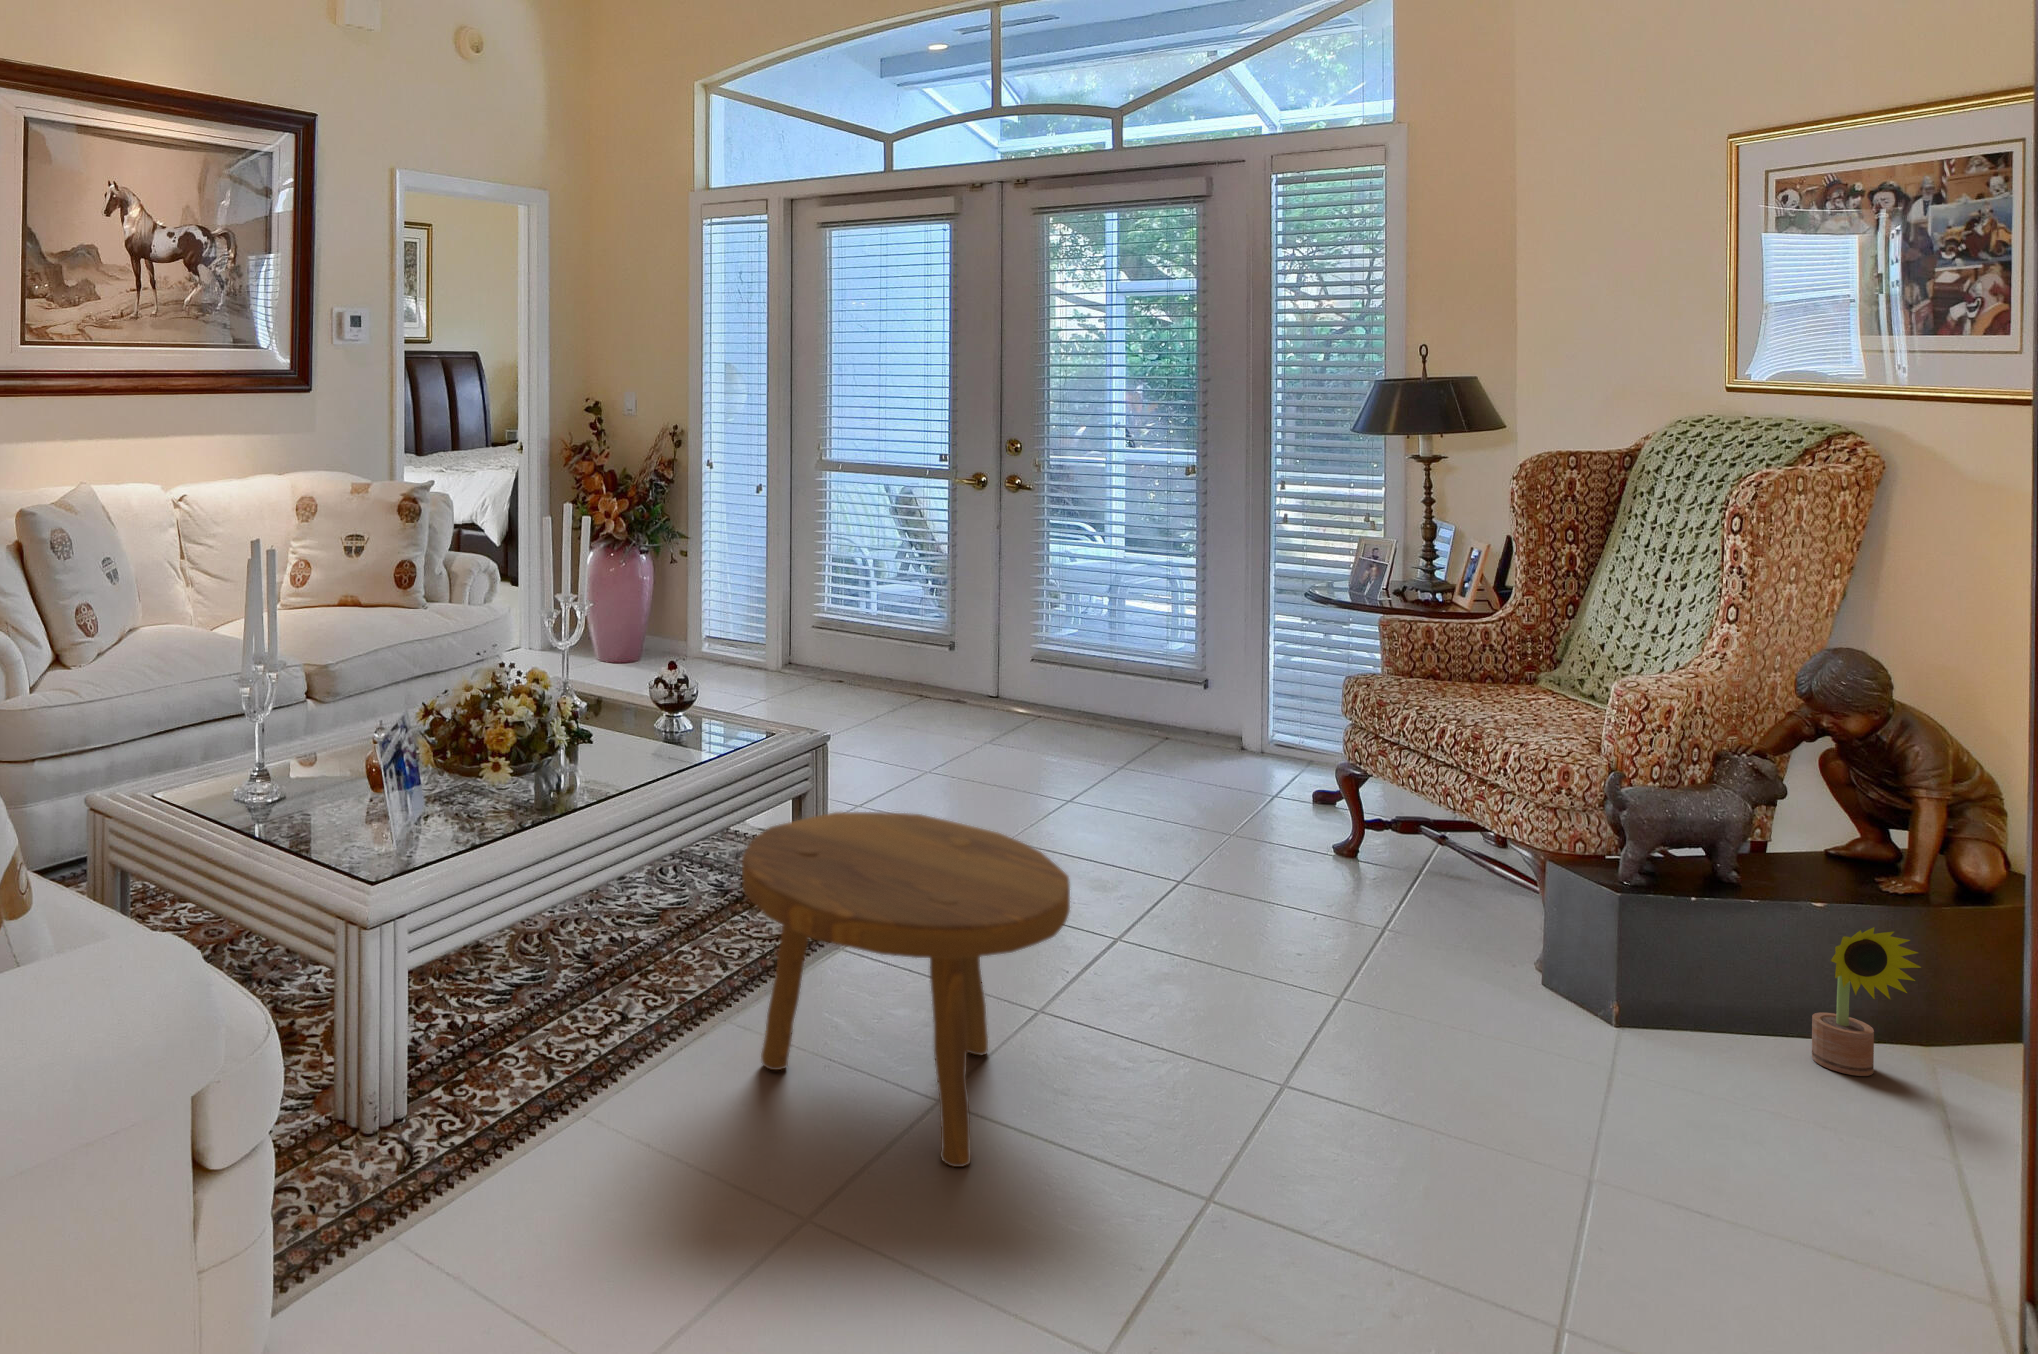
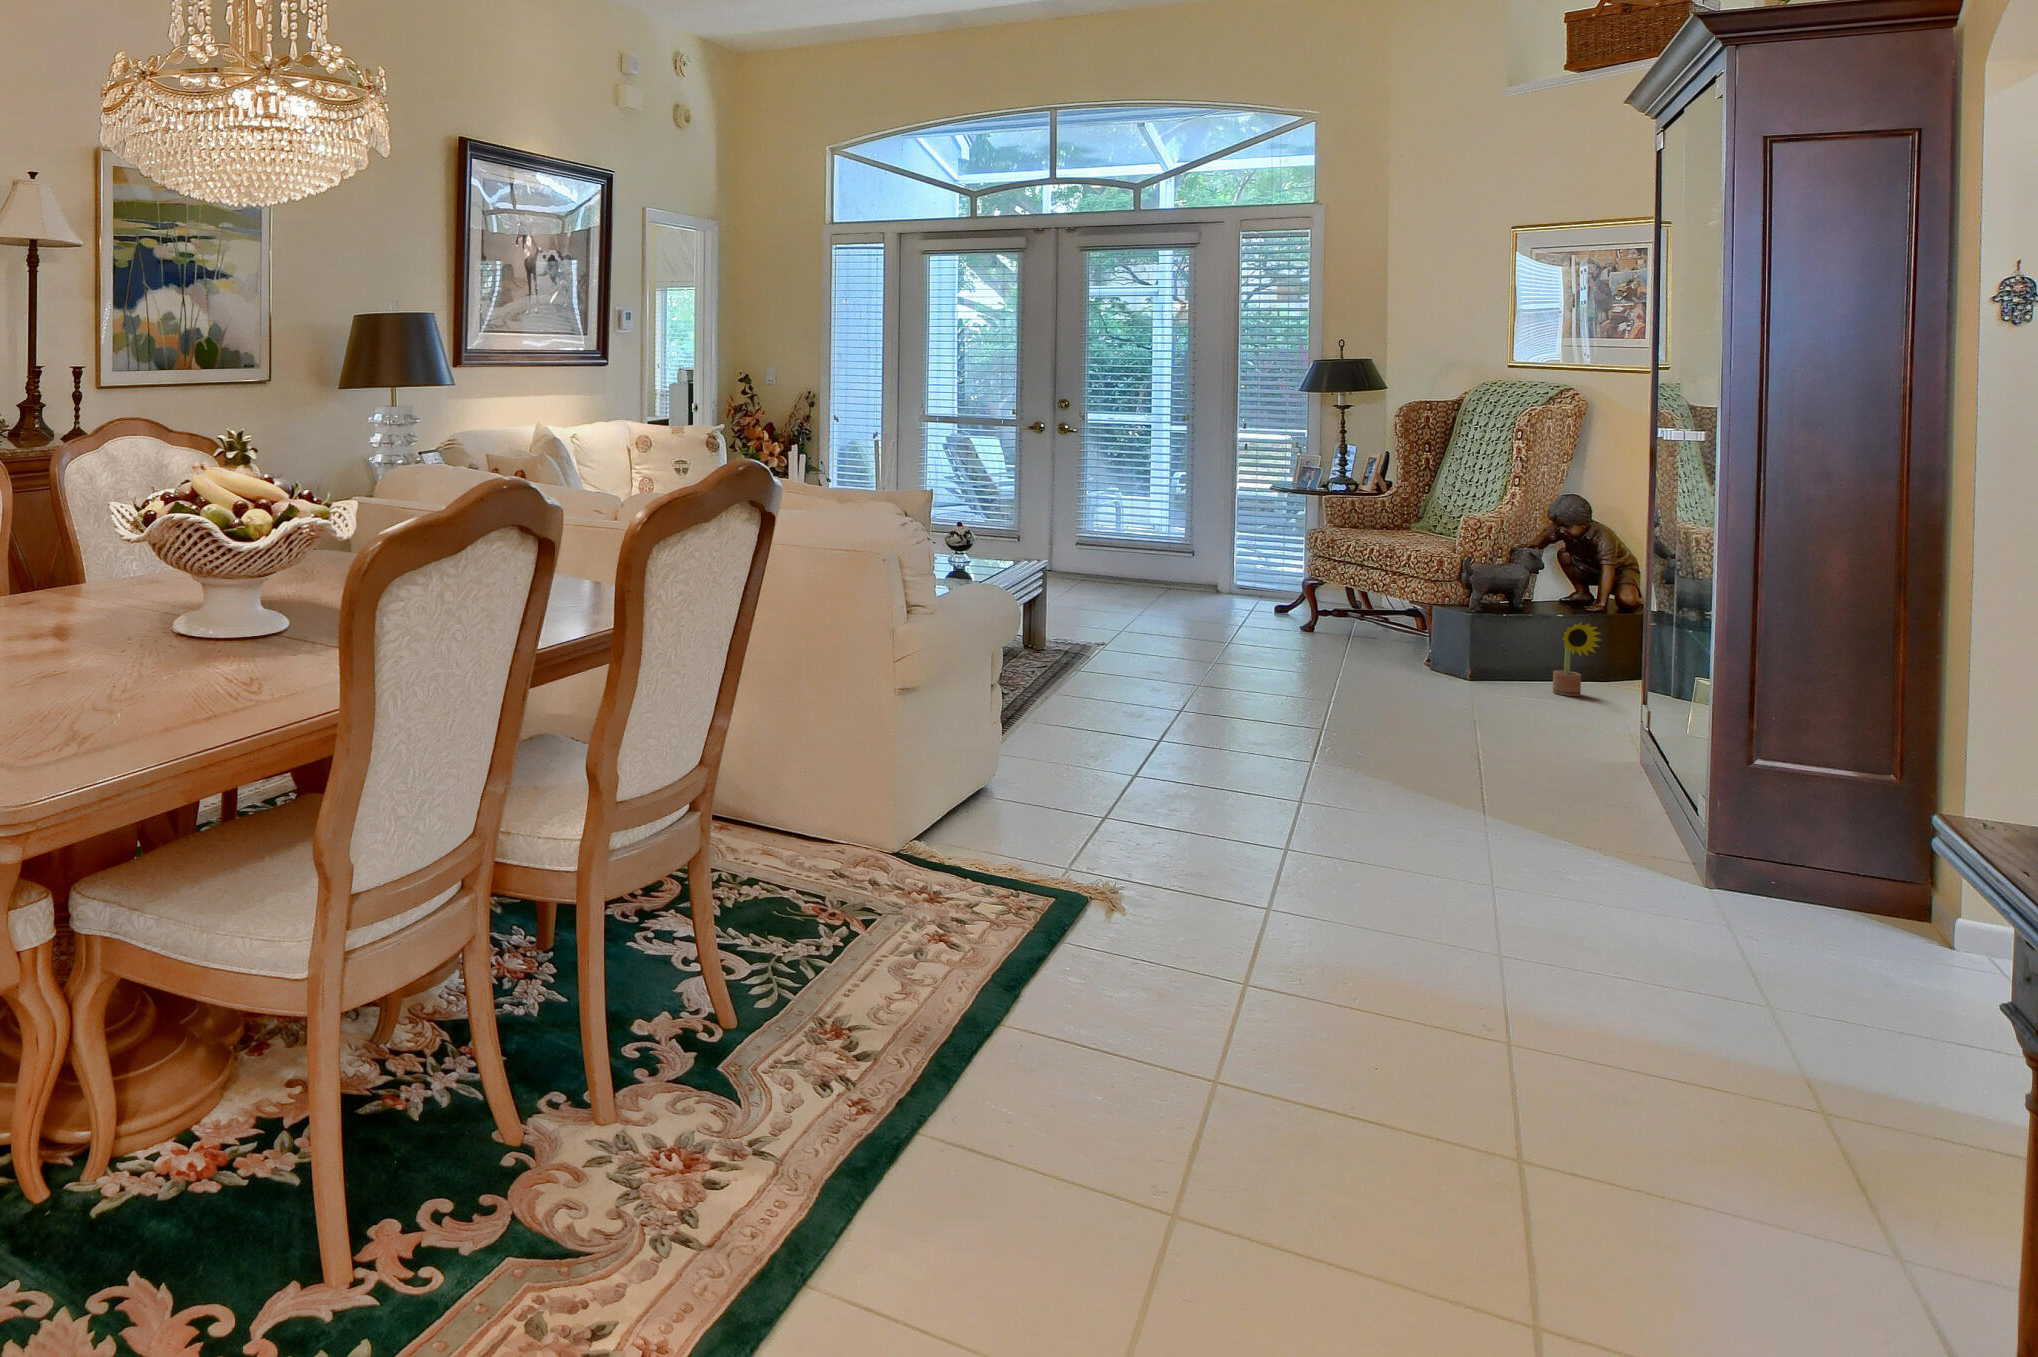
footstool: present [742,812,1070,1167] -> none [1053,582,1226,728]

